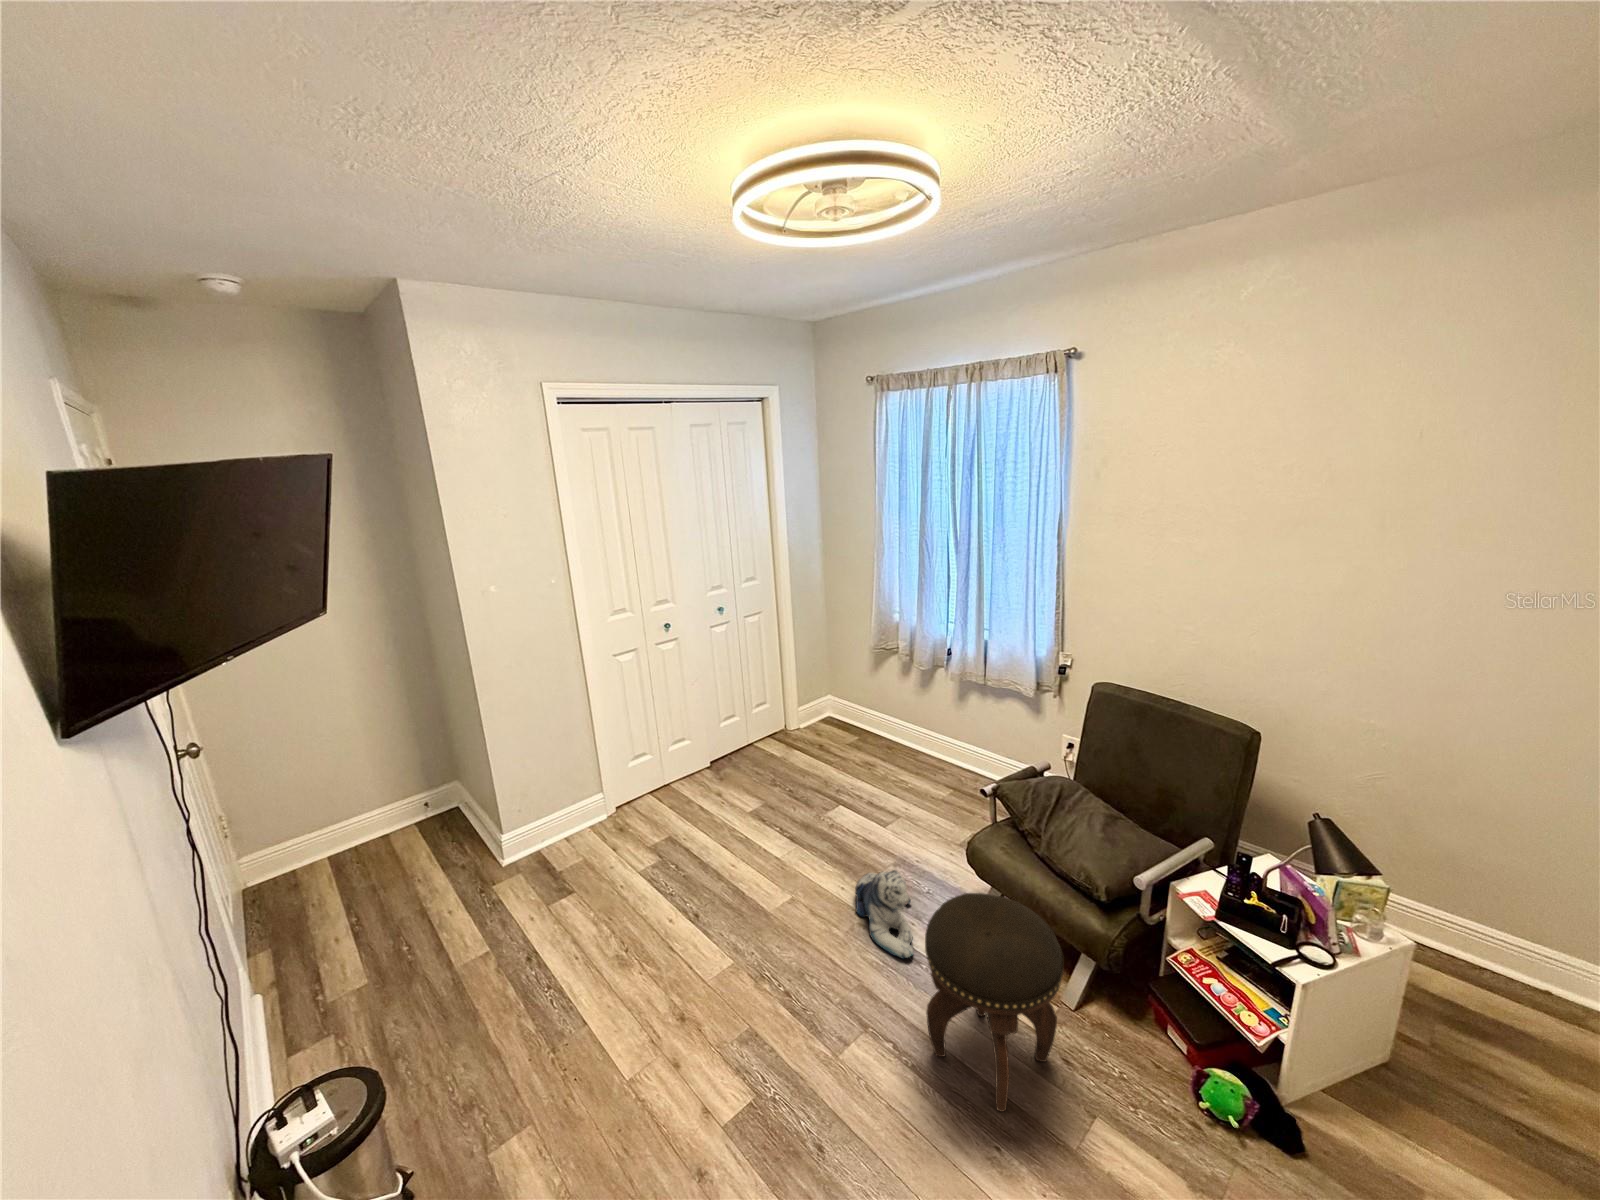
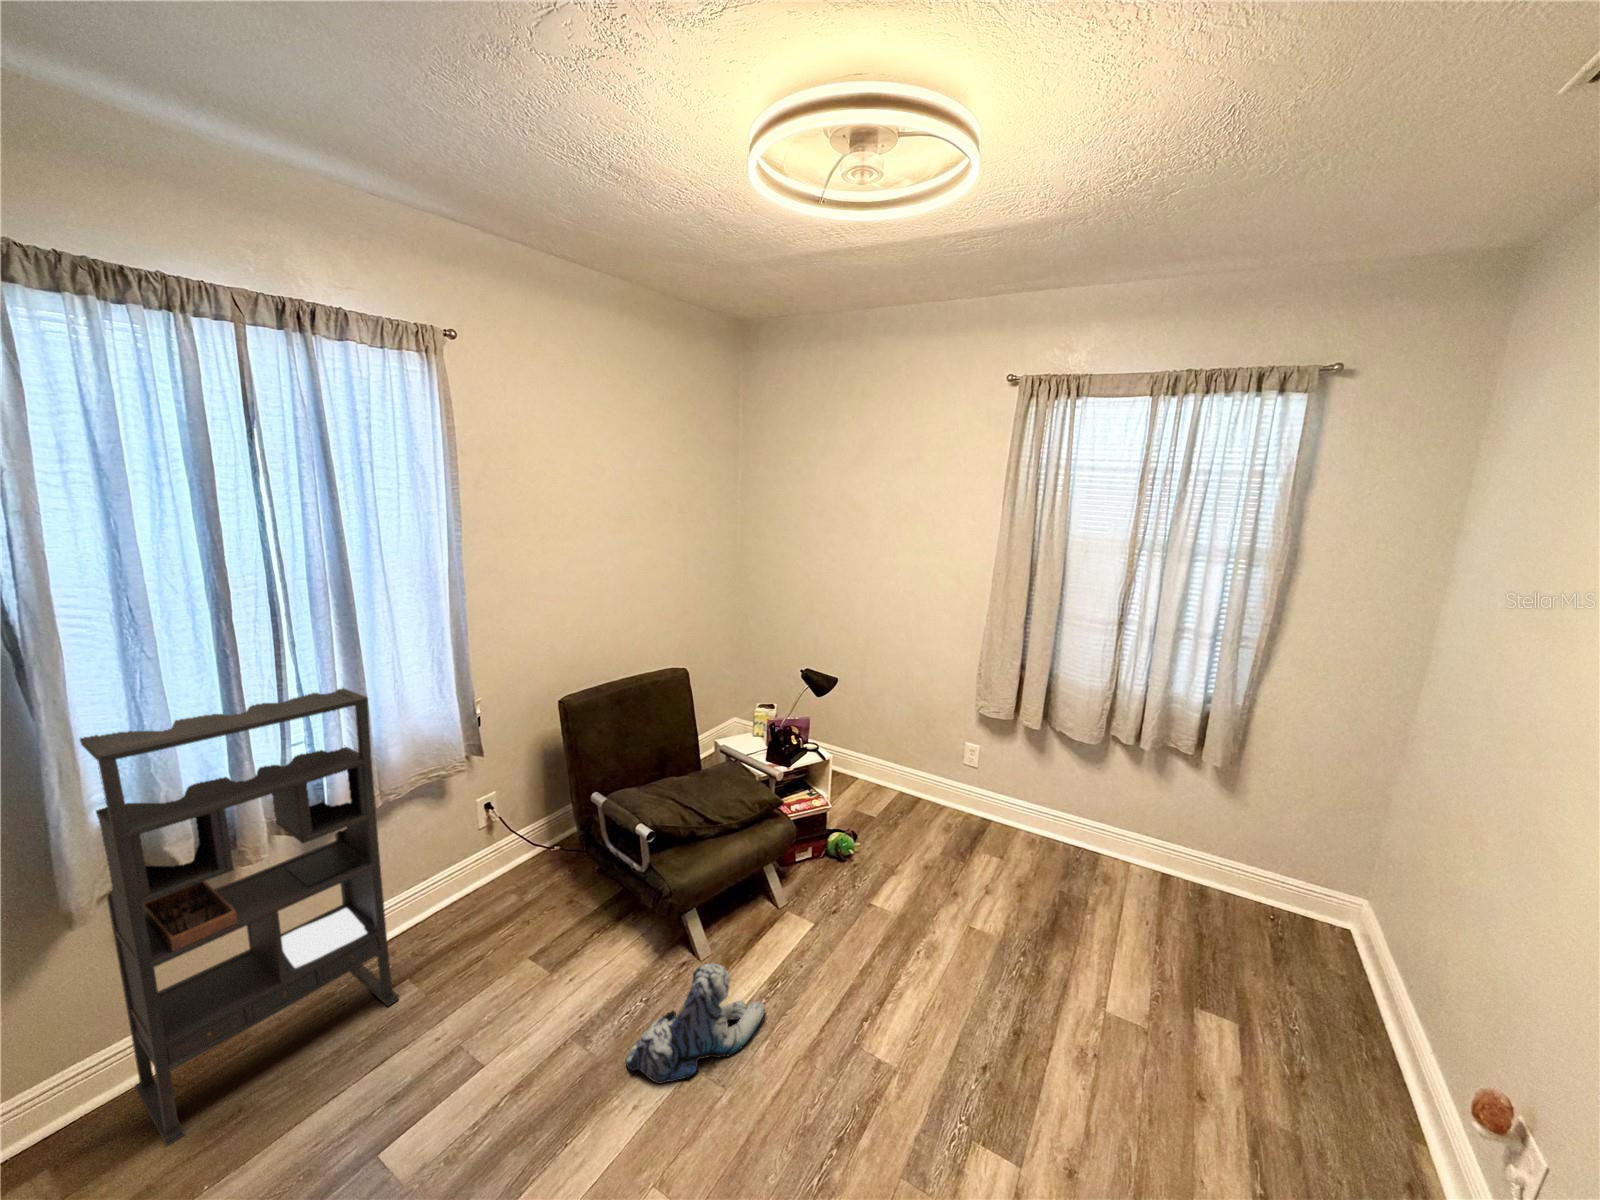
bookshelf: none [860,581,968,789] -> present [80,688,399,1145]
footstool: present [925,893,1064,1112] -> none [799,817,907,988]

